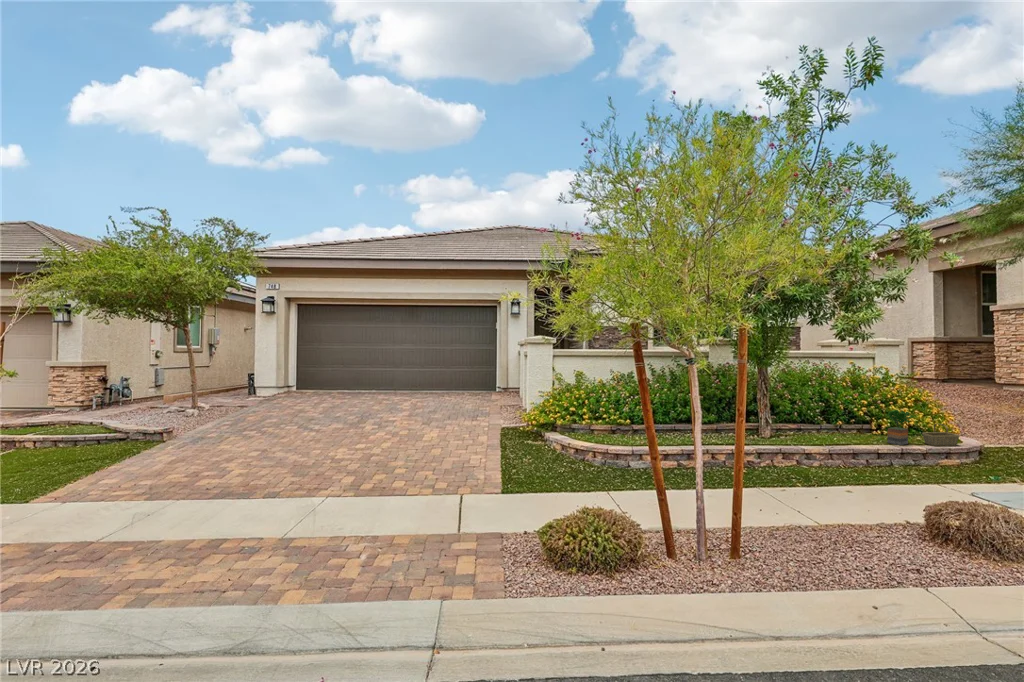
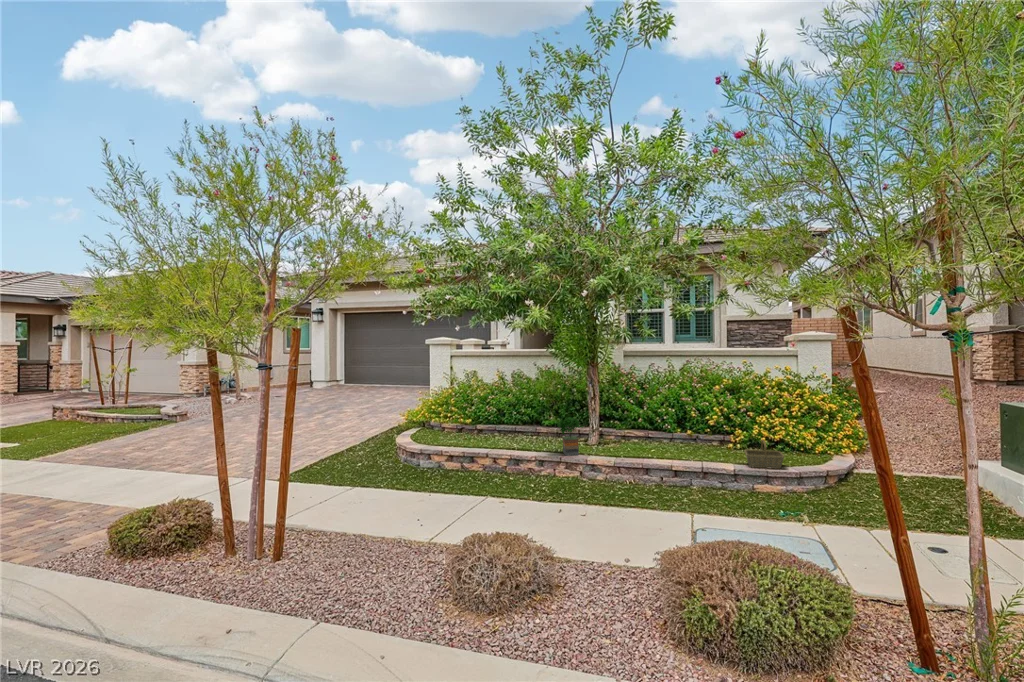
potted tree: present [888,410,912,445] -> present [558,418,583,456]

